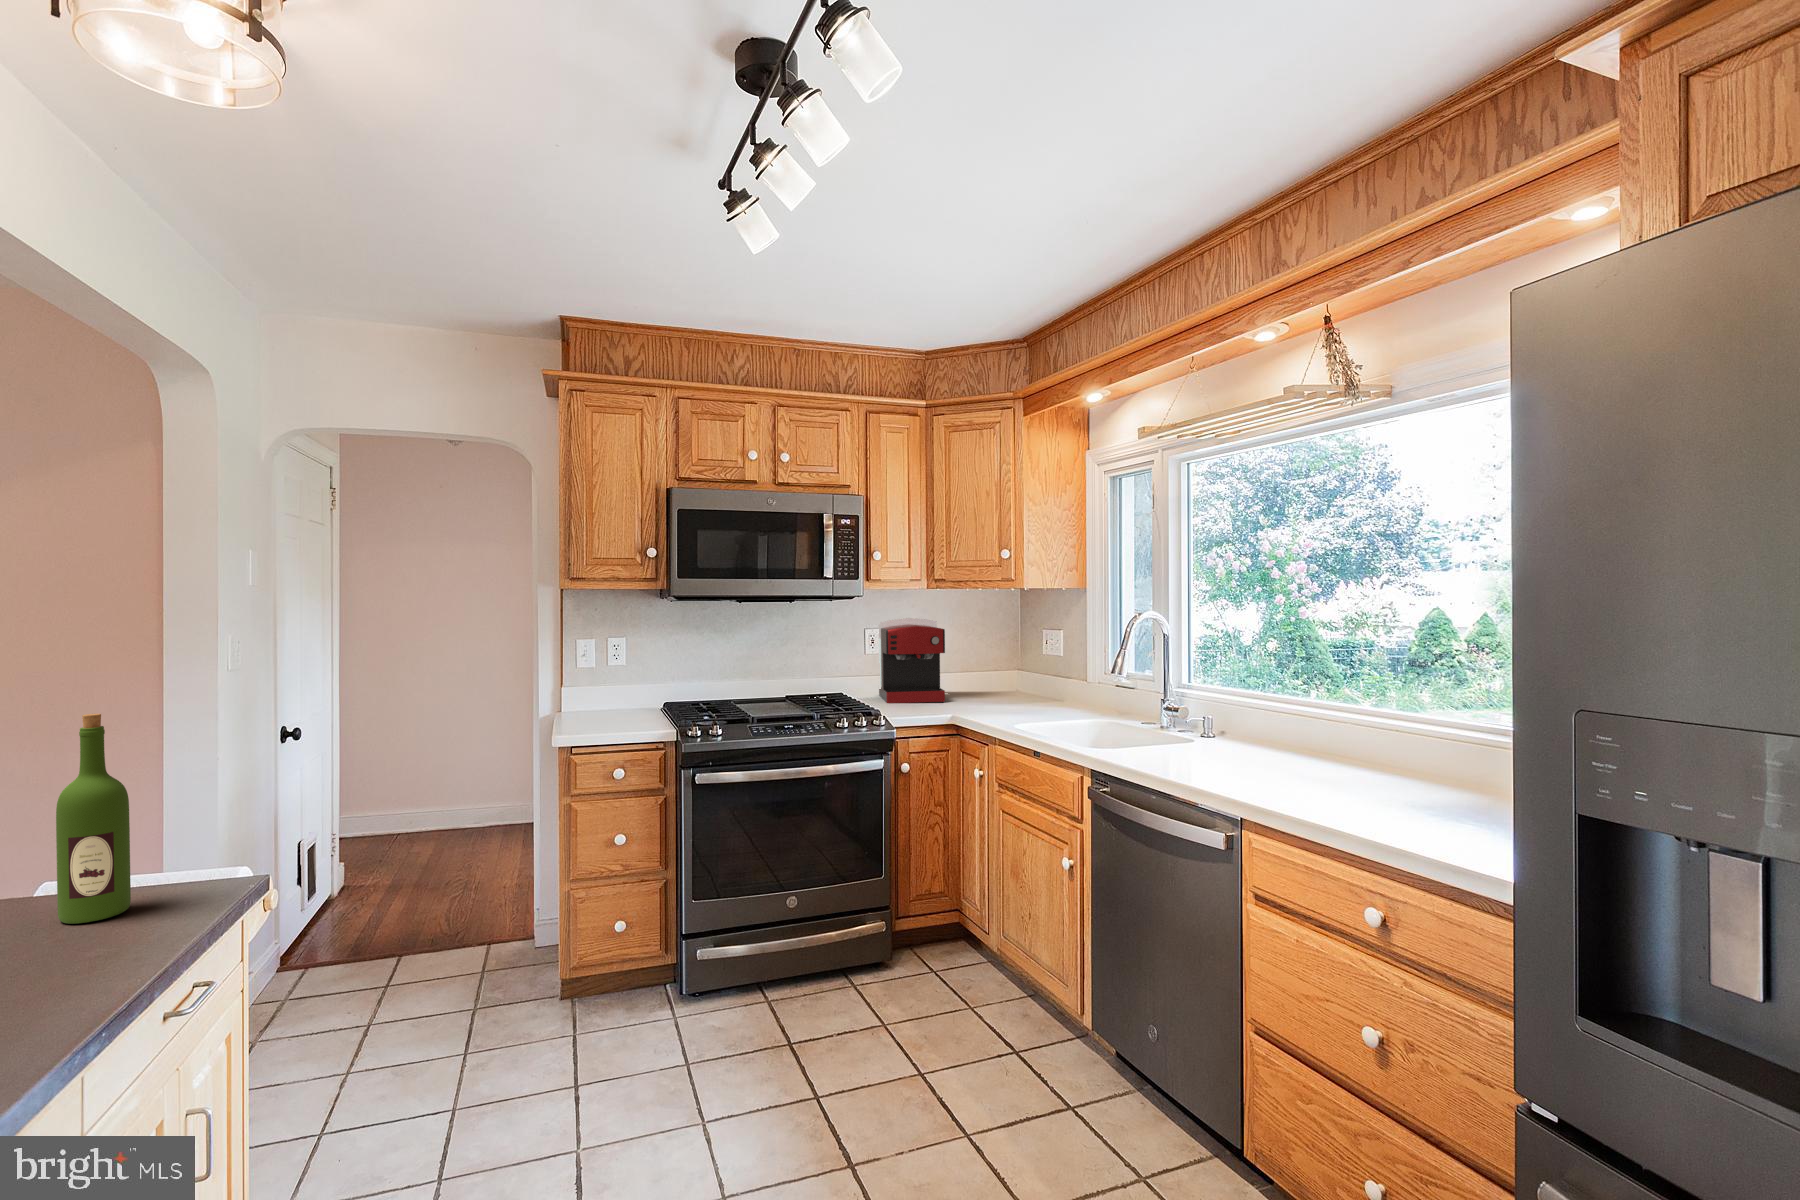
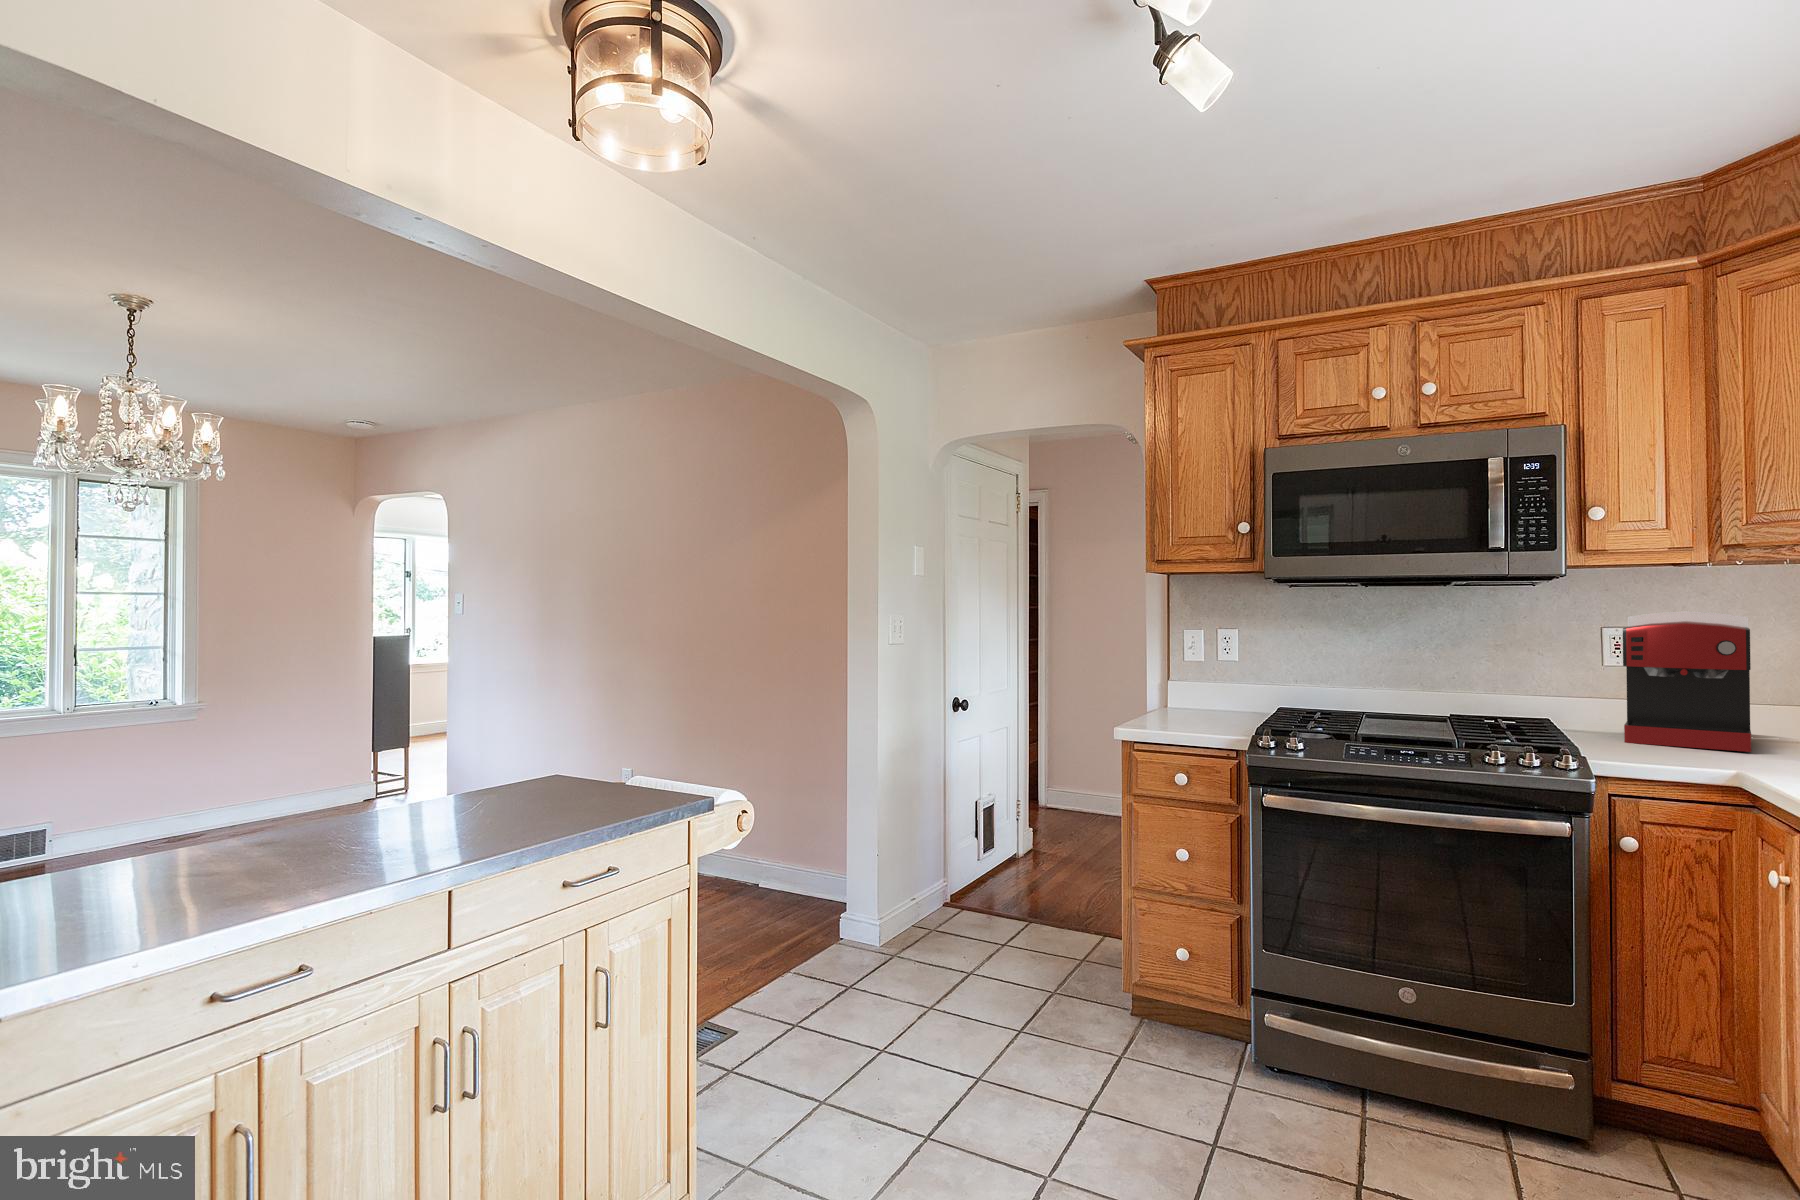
wine bottle: present [56,714,131,924] -> none [599,655,640,806]

